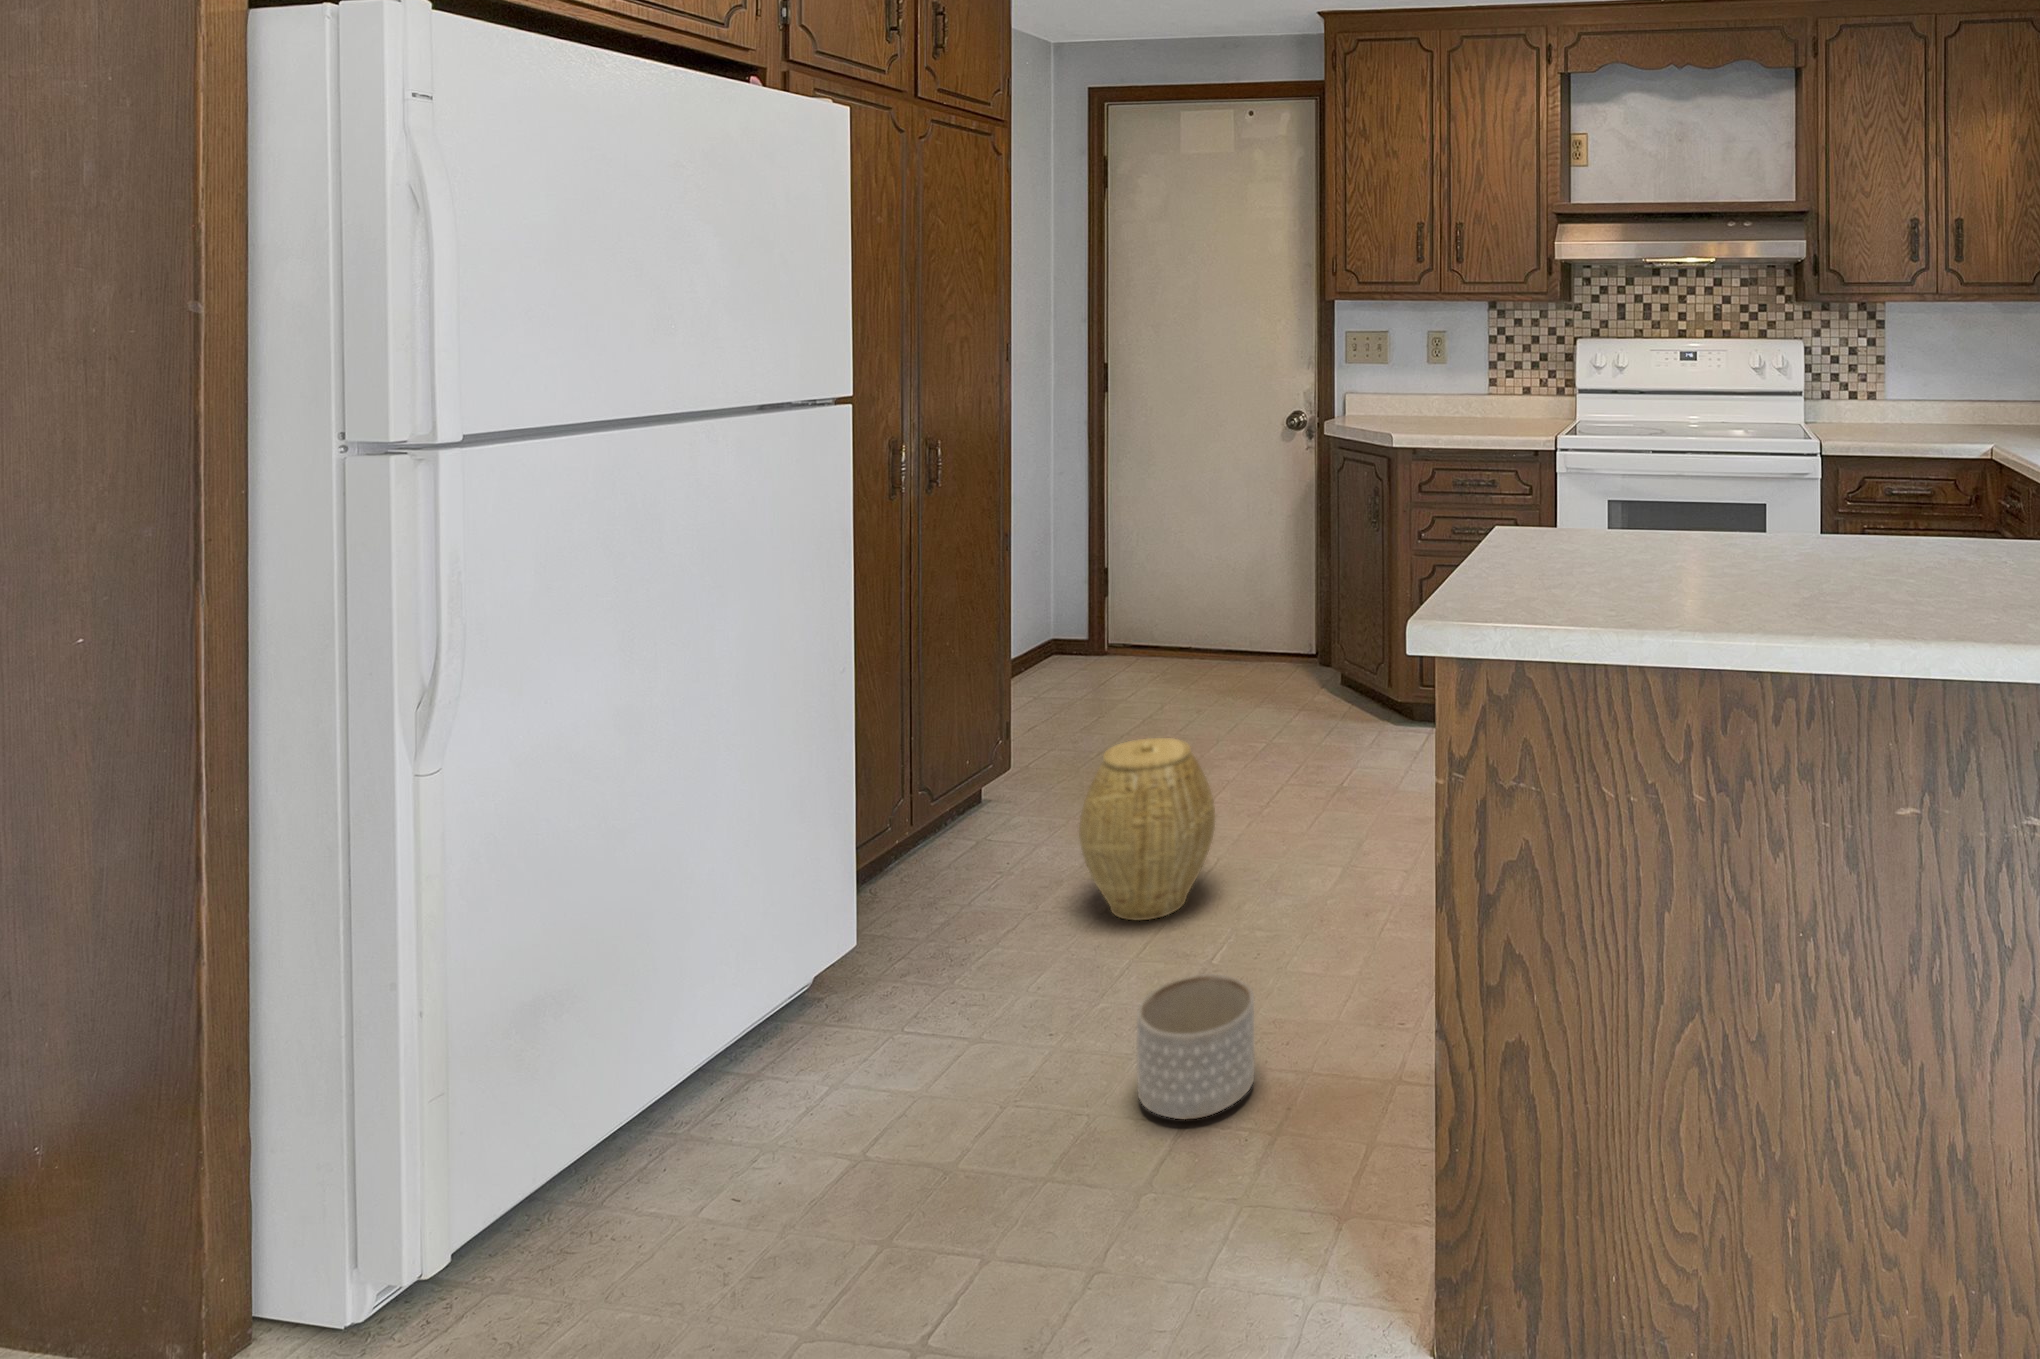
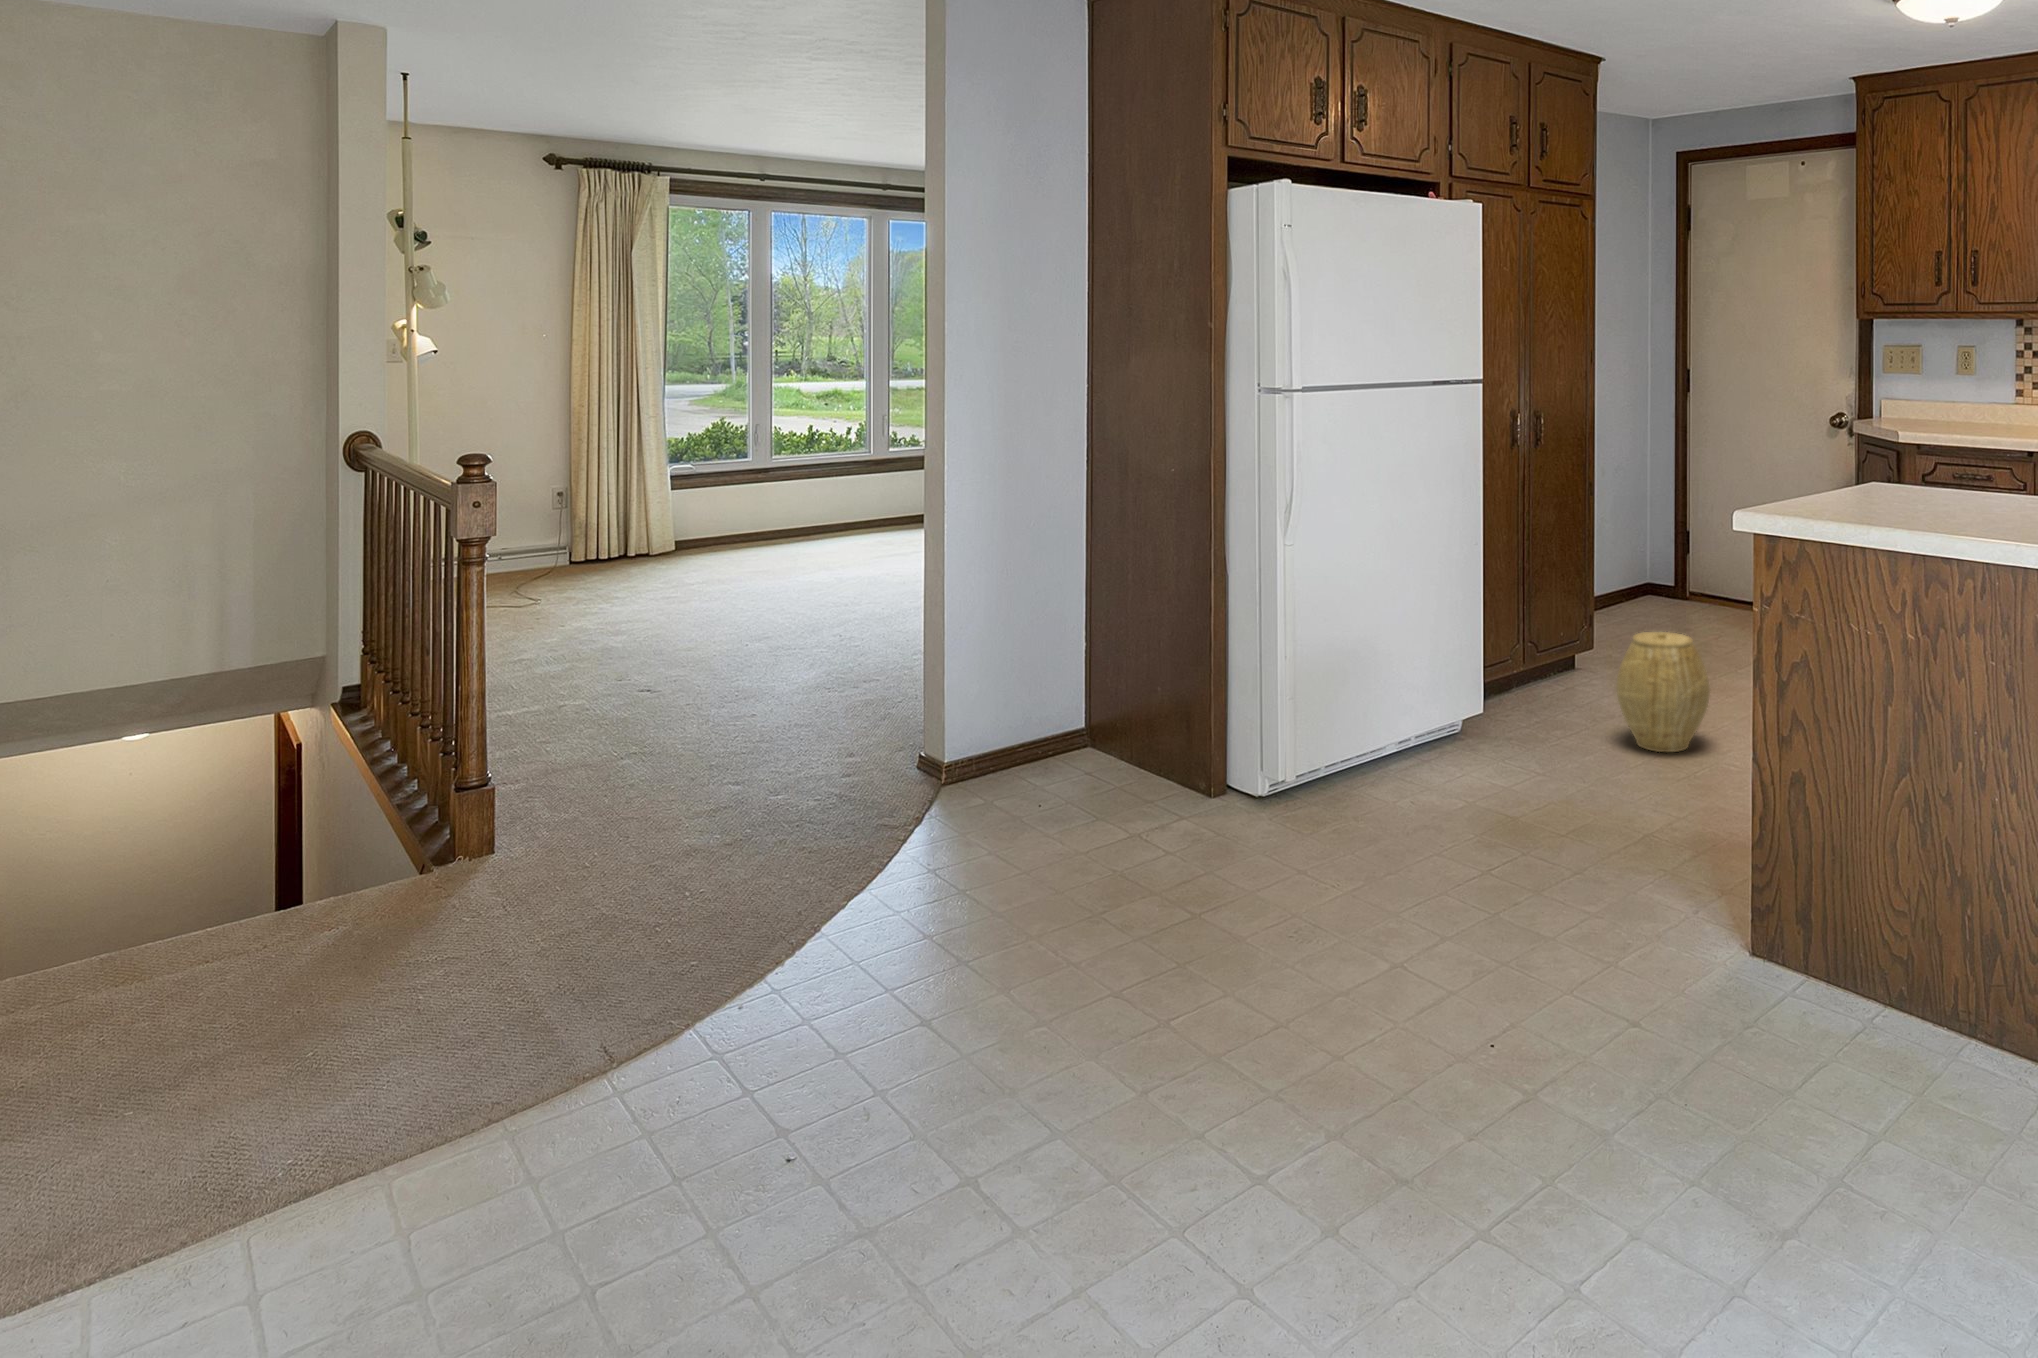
planter: present [1137,974,1254,1120] -> none [1626,761,1700,838]

